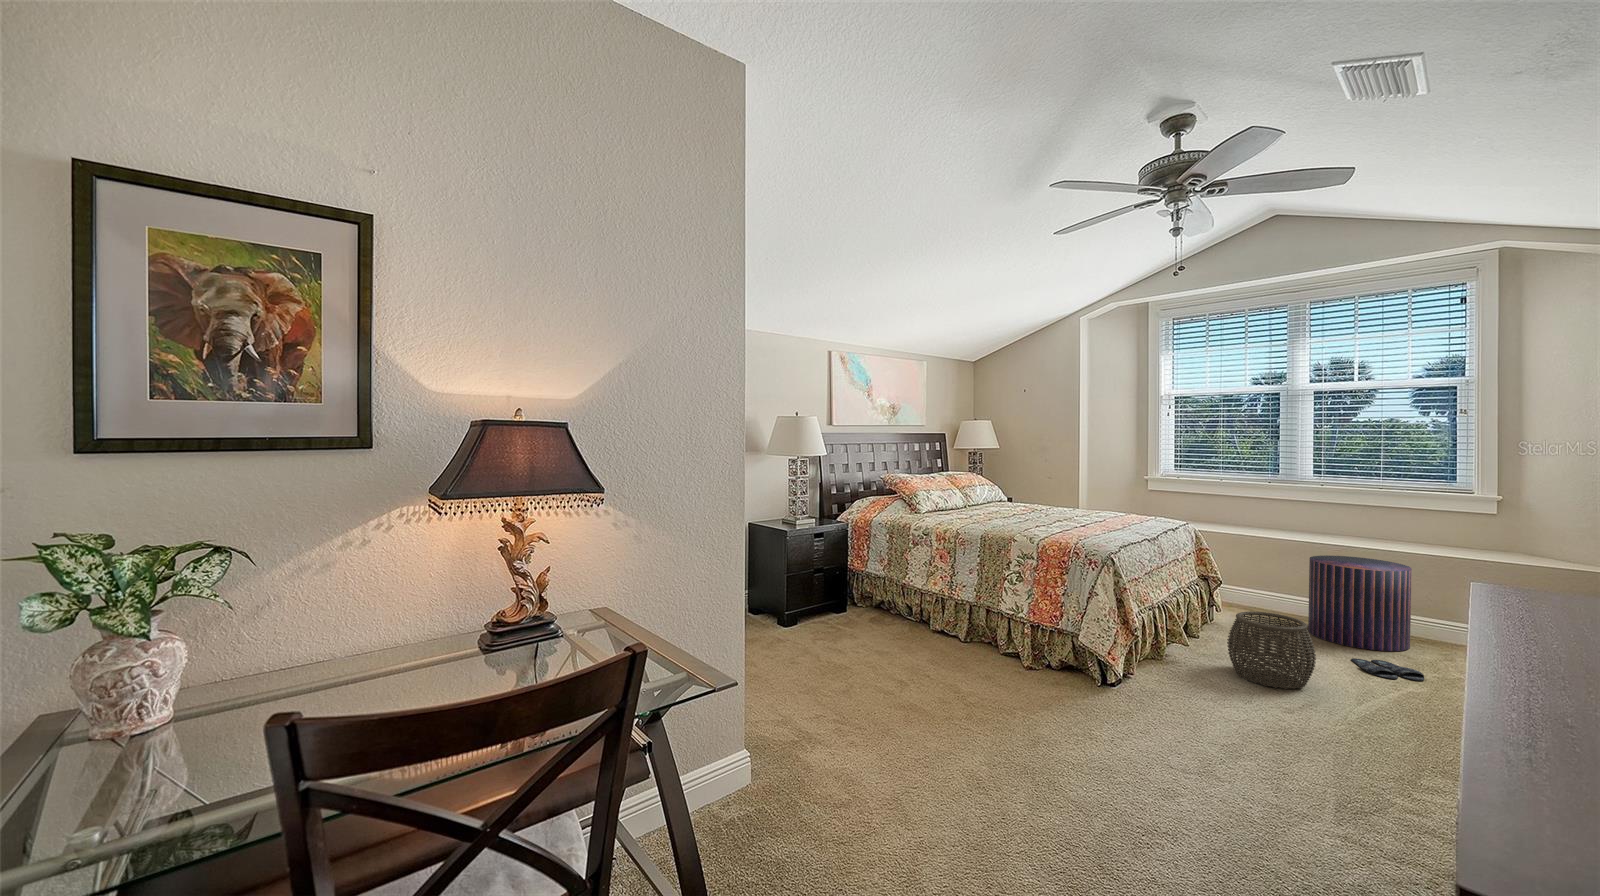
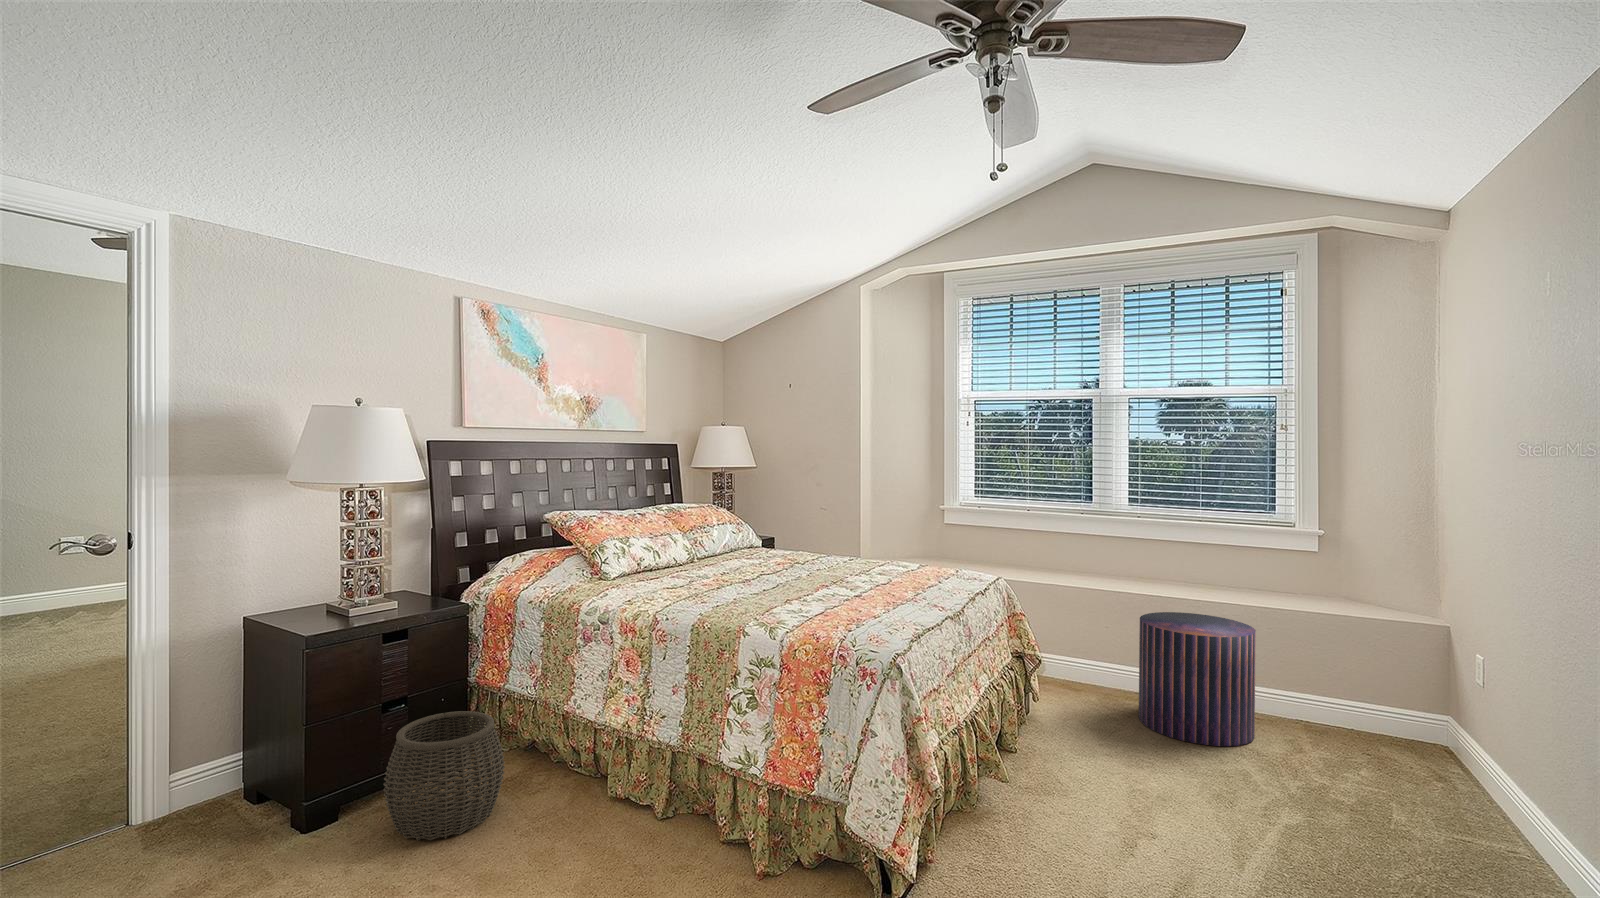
woven basket: present [1227,611,1316,689] -> present [383,711,505,841]
slippers: present [1351,658,1424,681] -> none [1202,765,1295,804]

